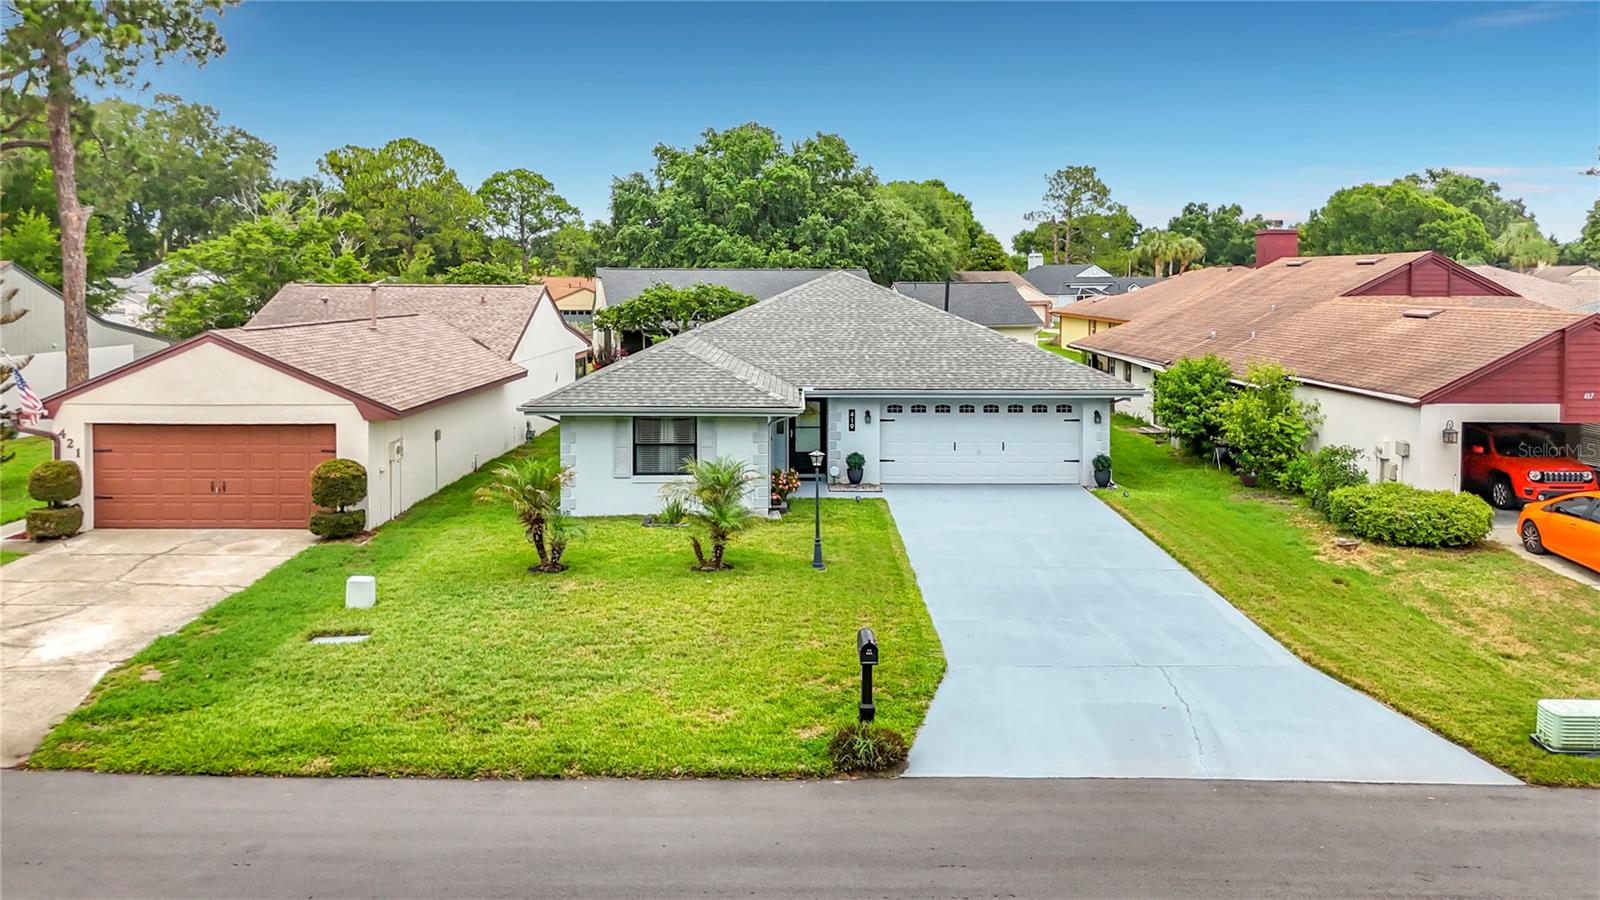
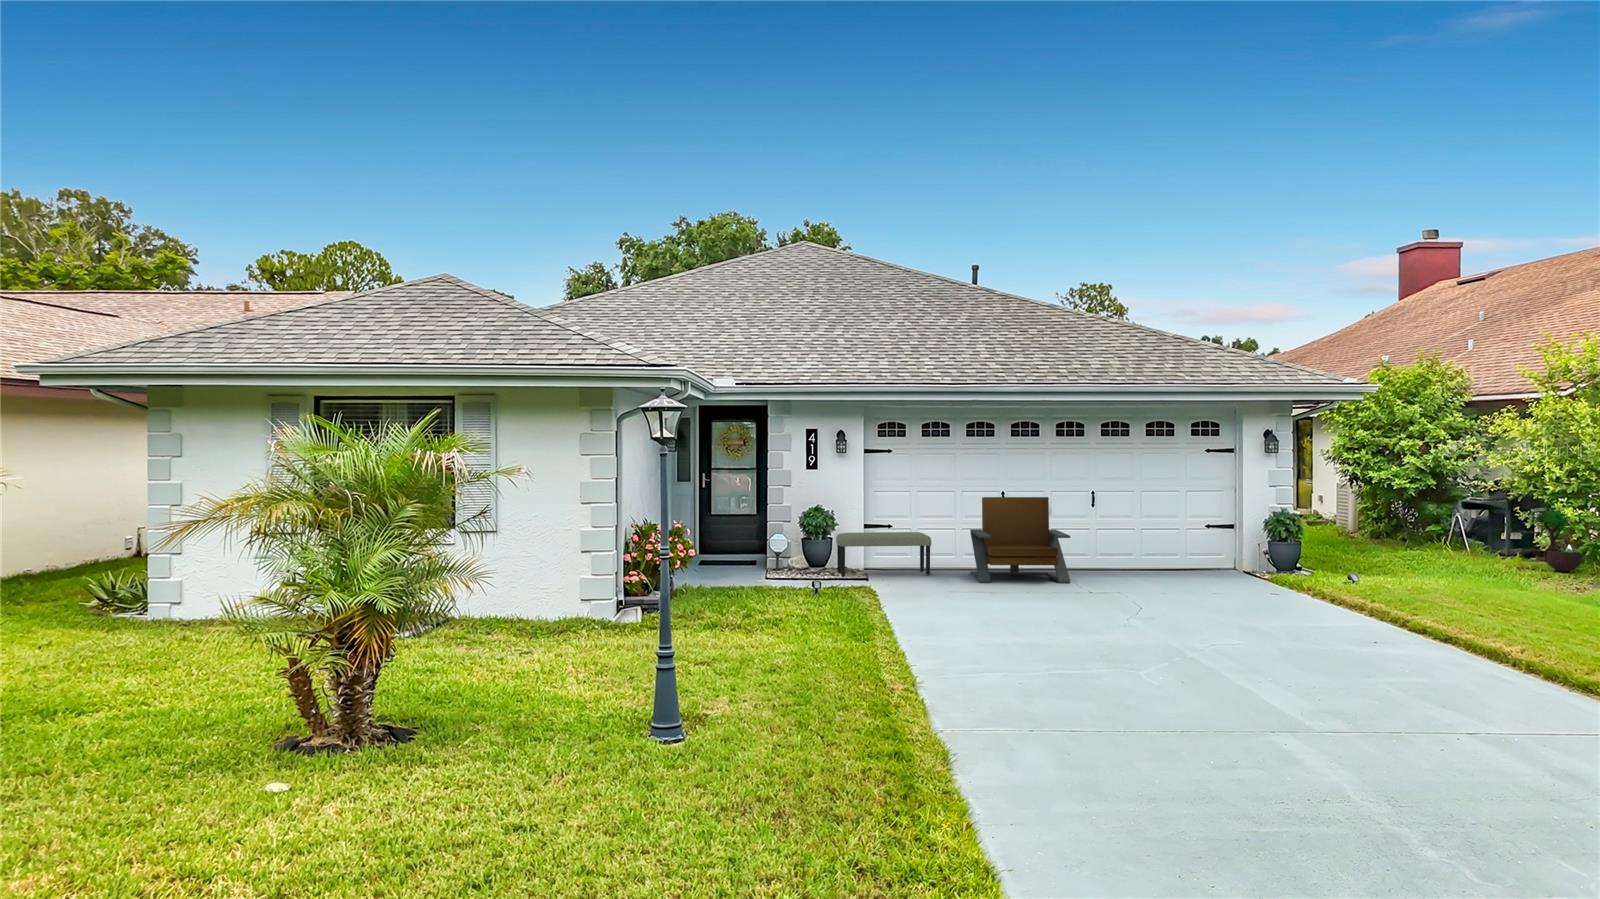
lounge chair: none [937,447,989,494] -> present [970,497,1070,583]
bench: none [865,465,916,489] -> present [836,532,931,576]

